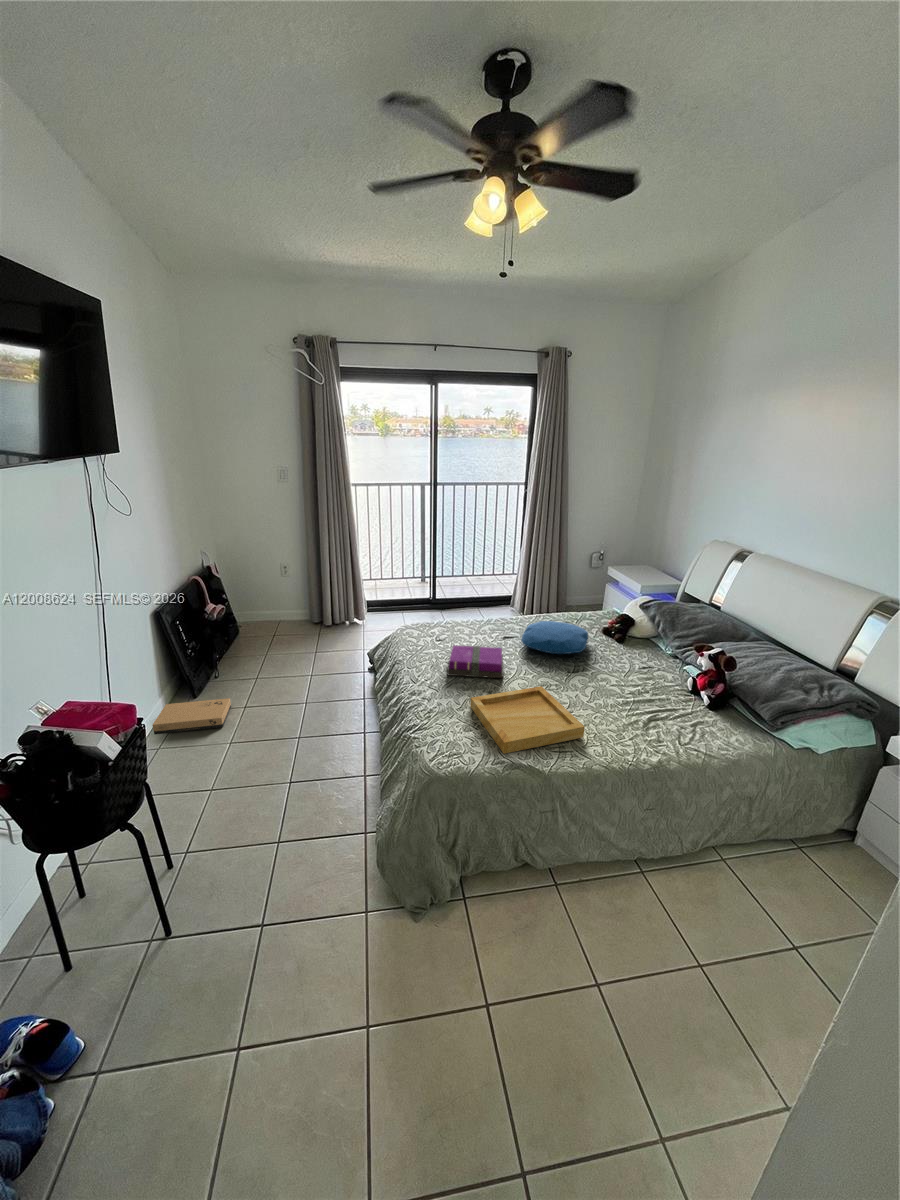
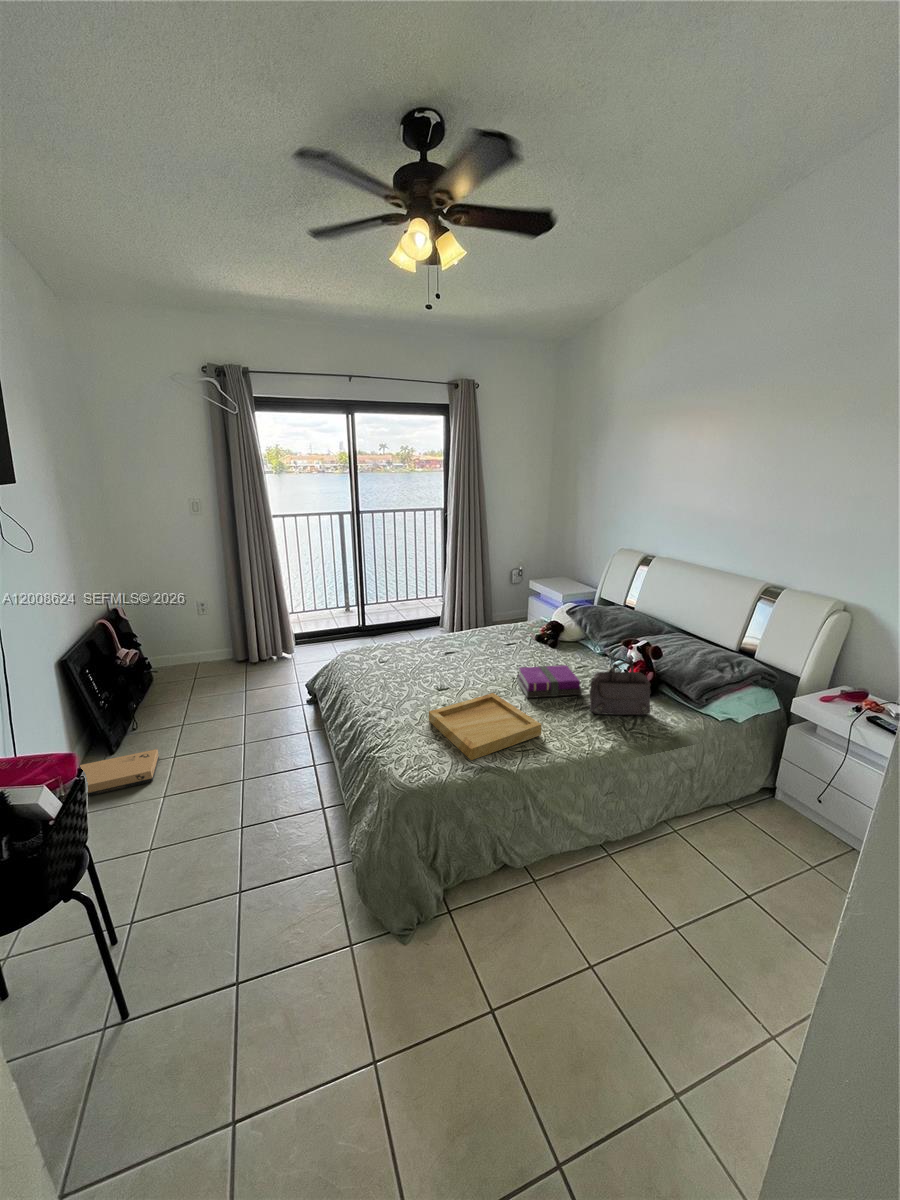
pillow: present [521,621,588,654] -> none [465,633,526,663]
notebook: present [447,645,504,678] -> present [517,665,582,698]
handbag: none [644,662,717,731] -> present [589,654,651,715]

